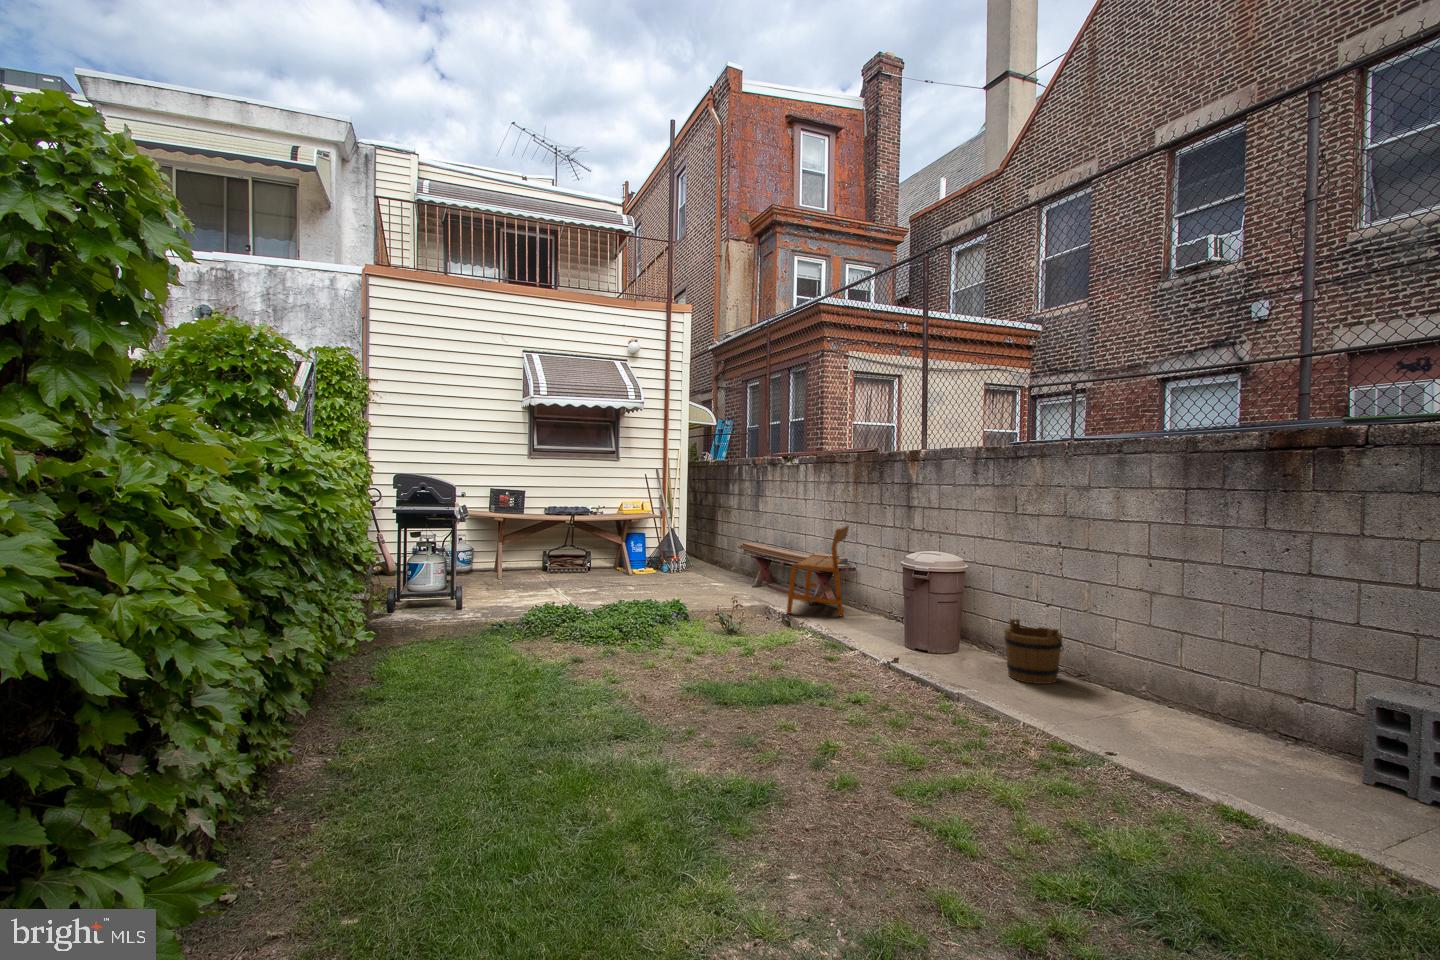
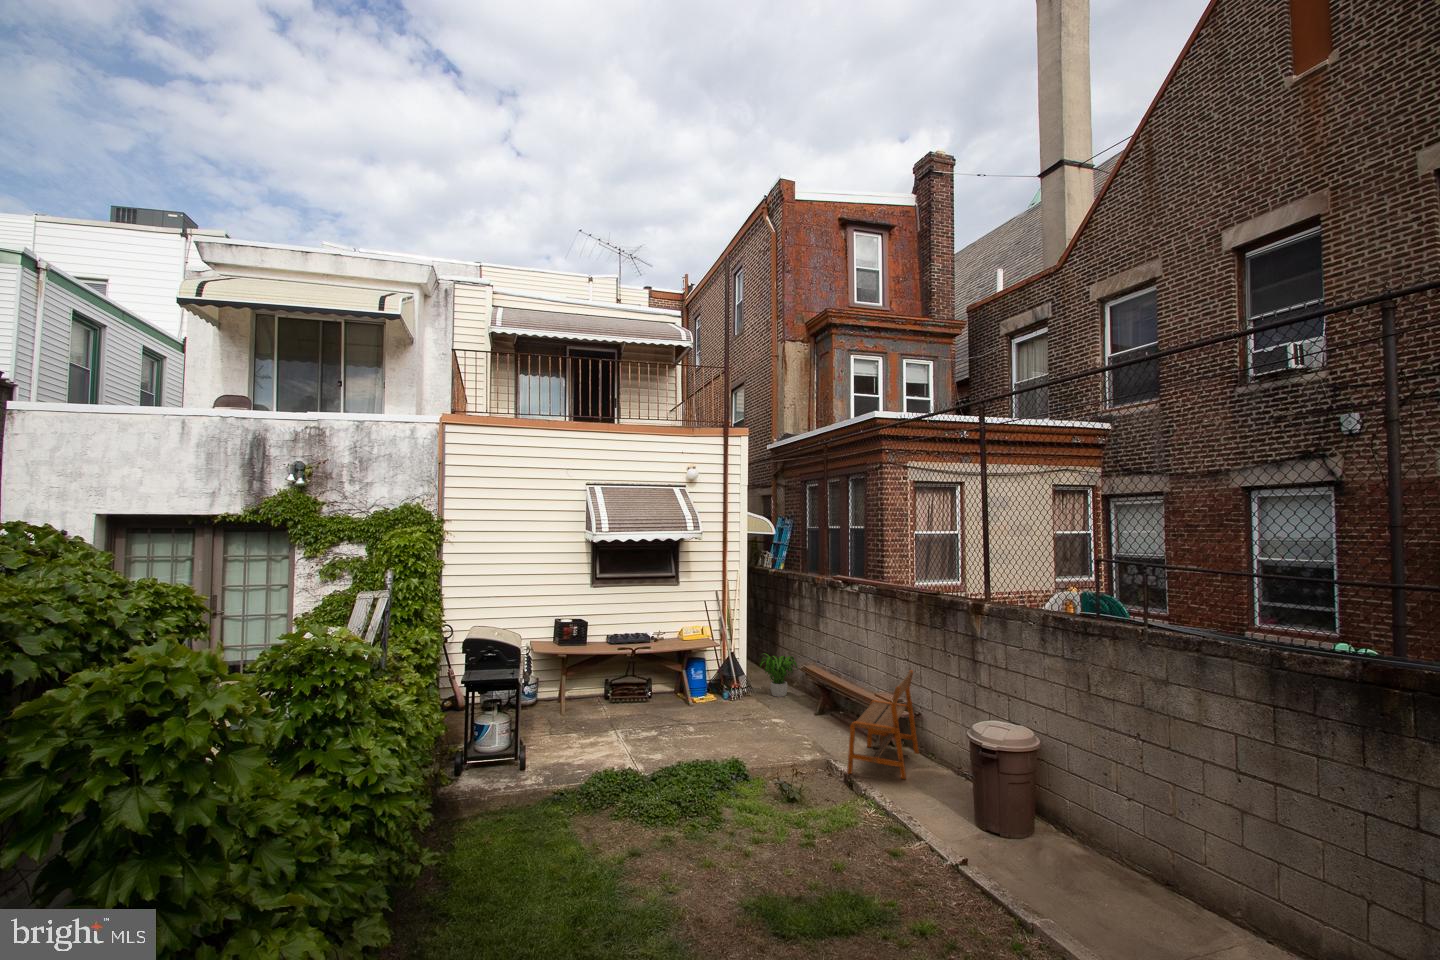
potted plant: none [695,531,736,572] -> present [760,653,798,697]
bucket: present [1005,619,1064,684] -> none [1071,827,1137,910]

